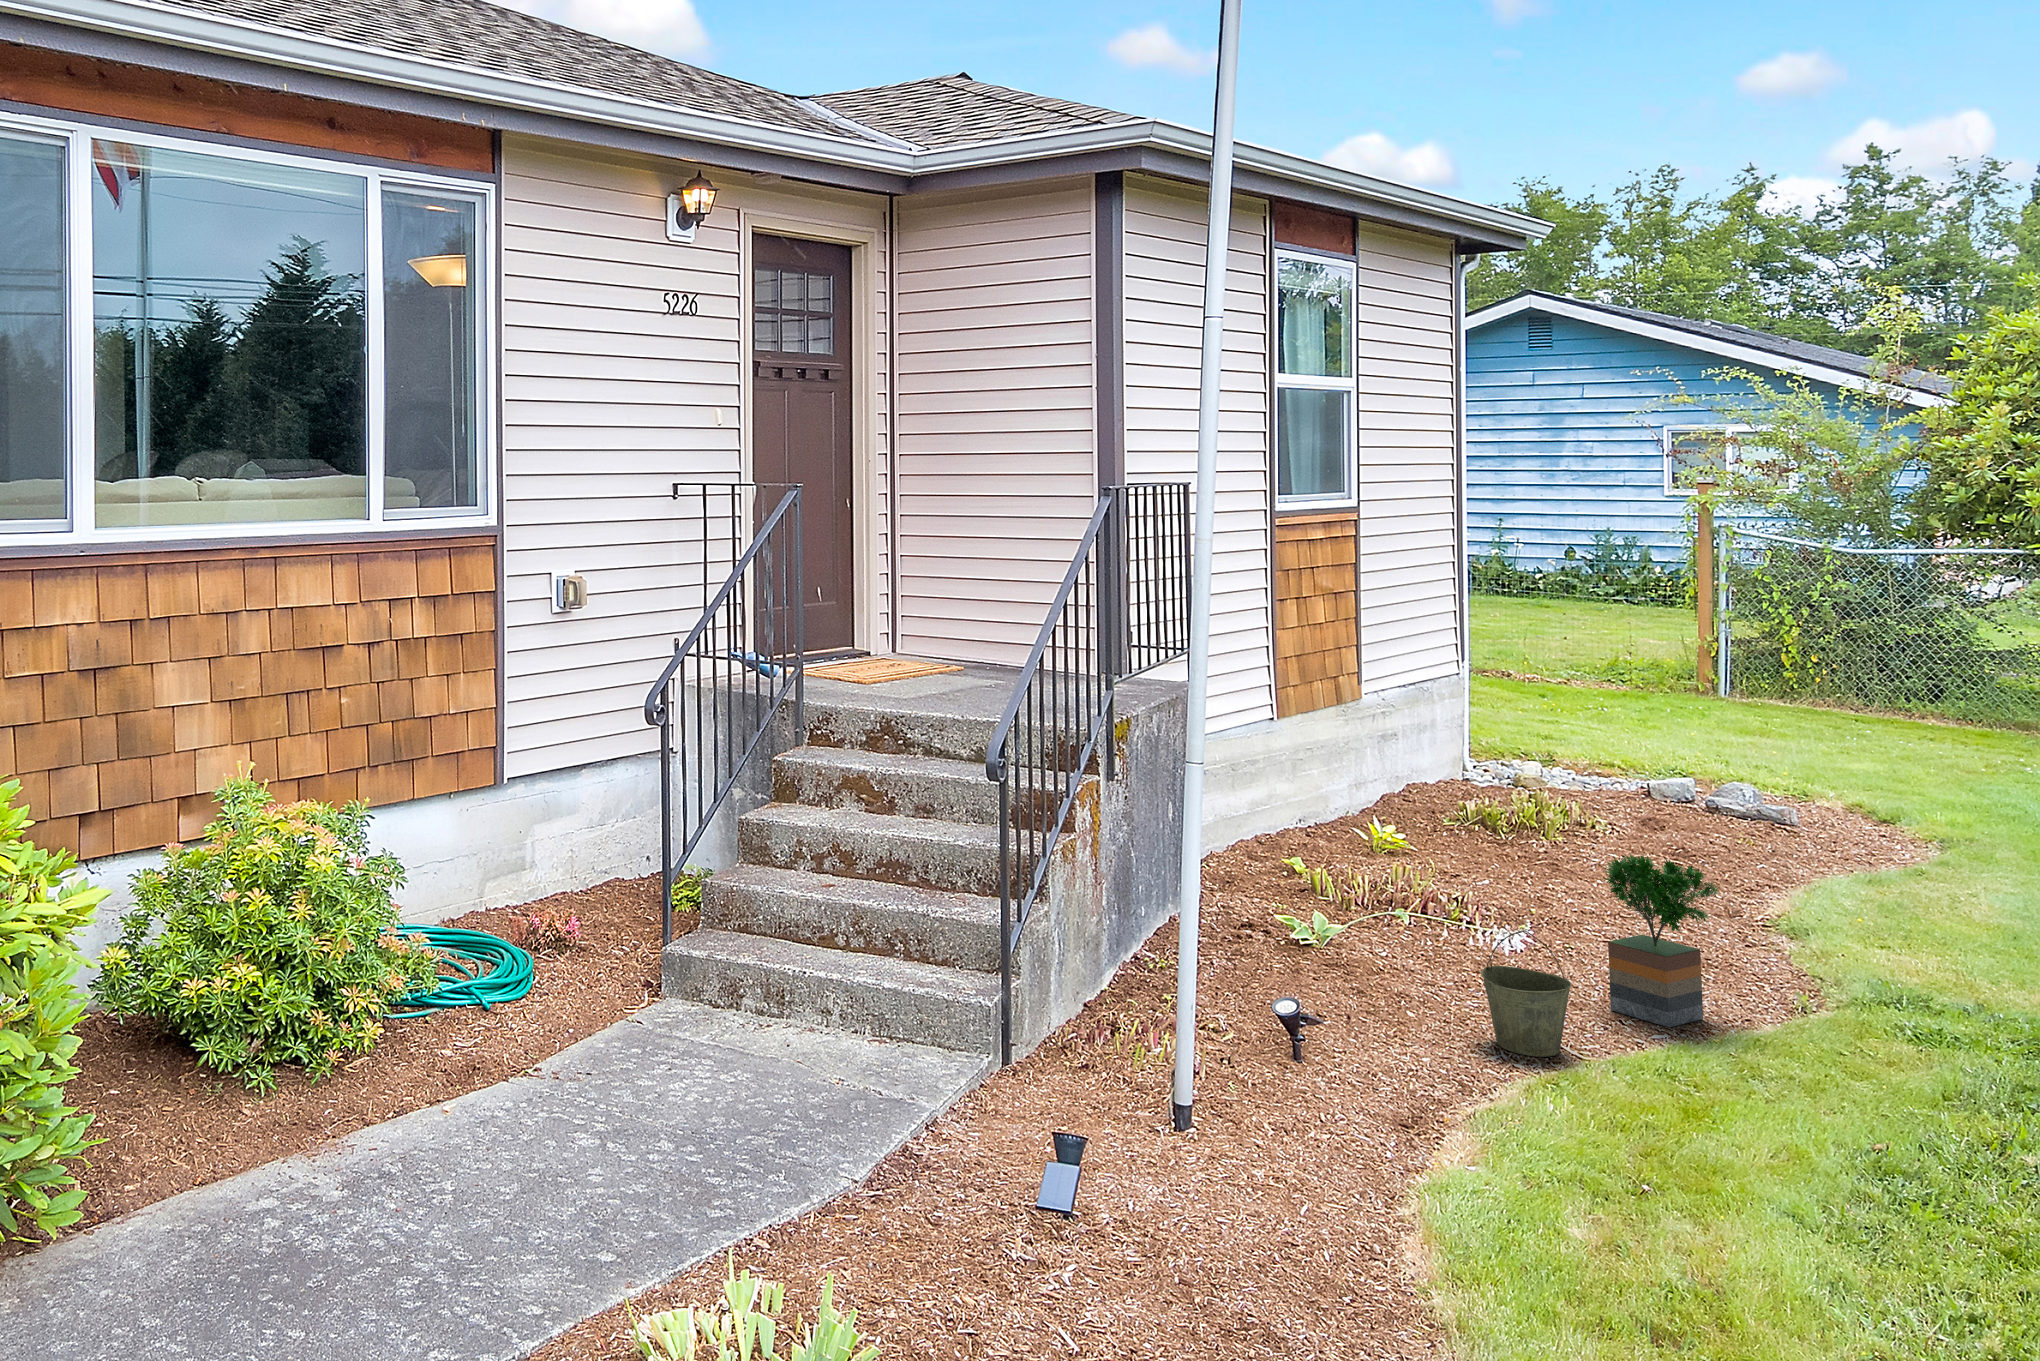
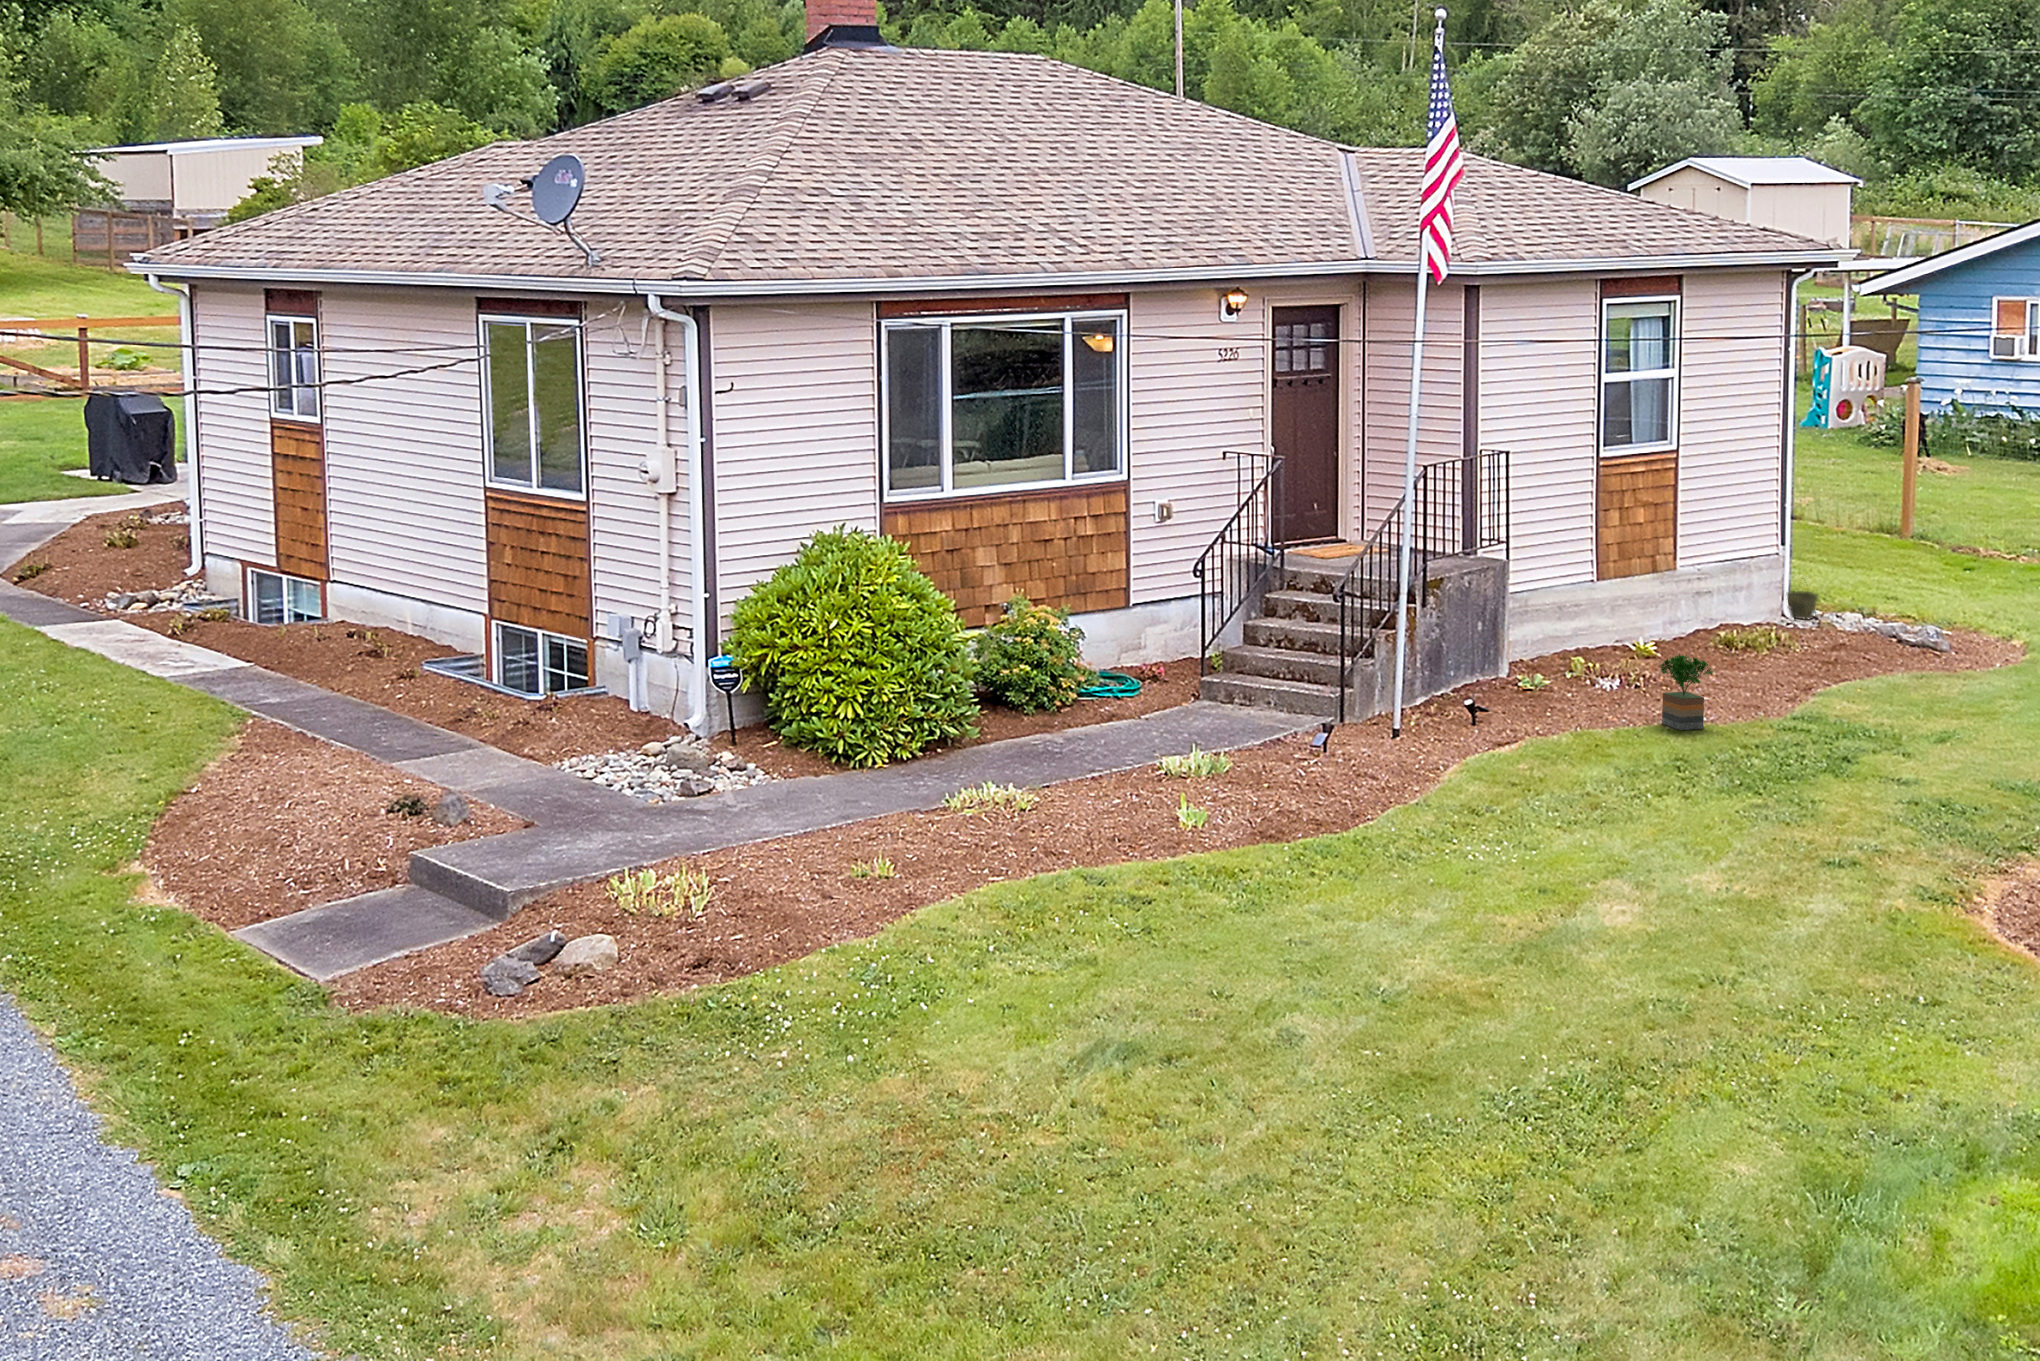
bucket: present [1481,930,1572,1057] -> present [1787,591,1818,619]

